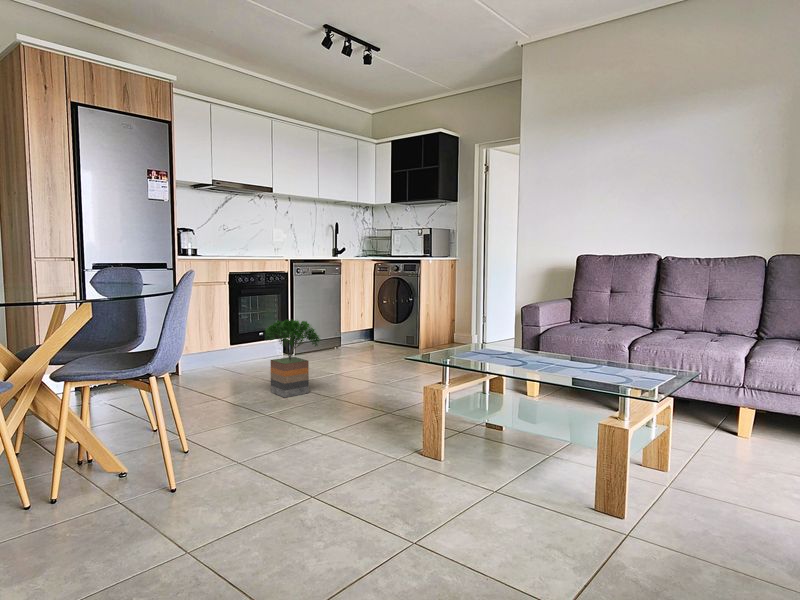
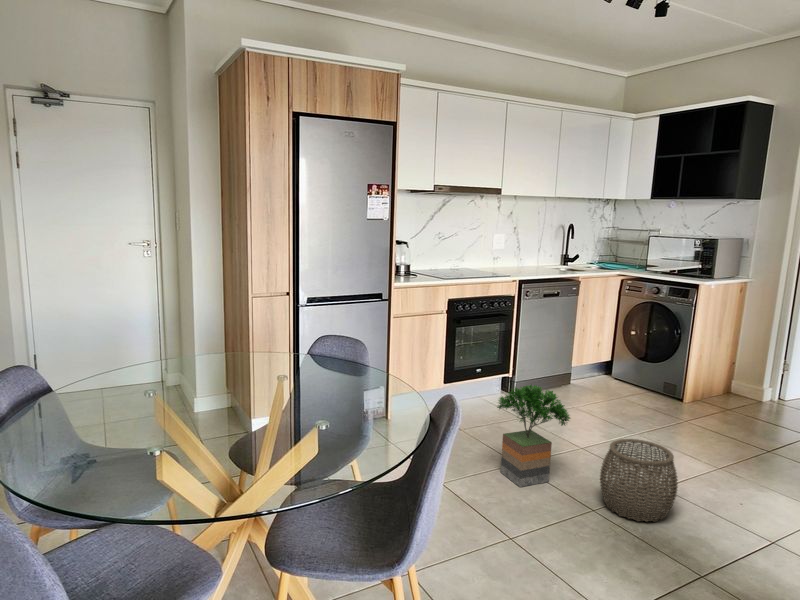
woven basket: none [343,349,398,404] -> present [600,439,678,522]

